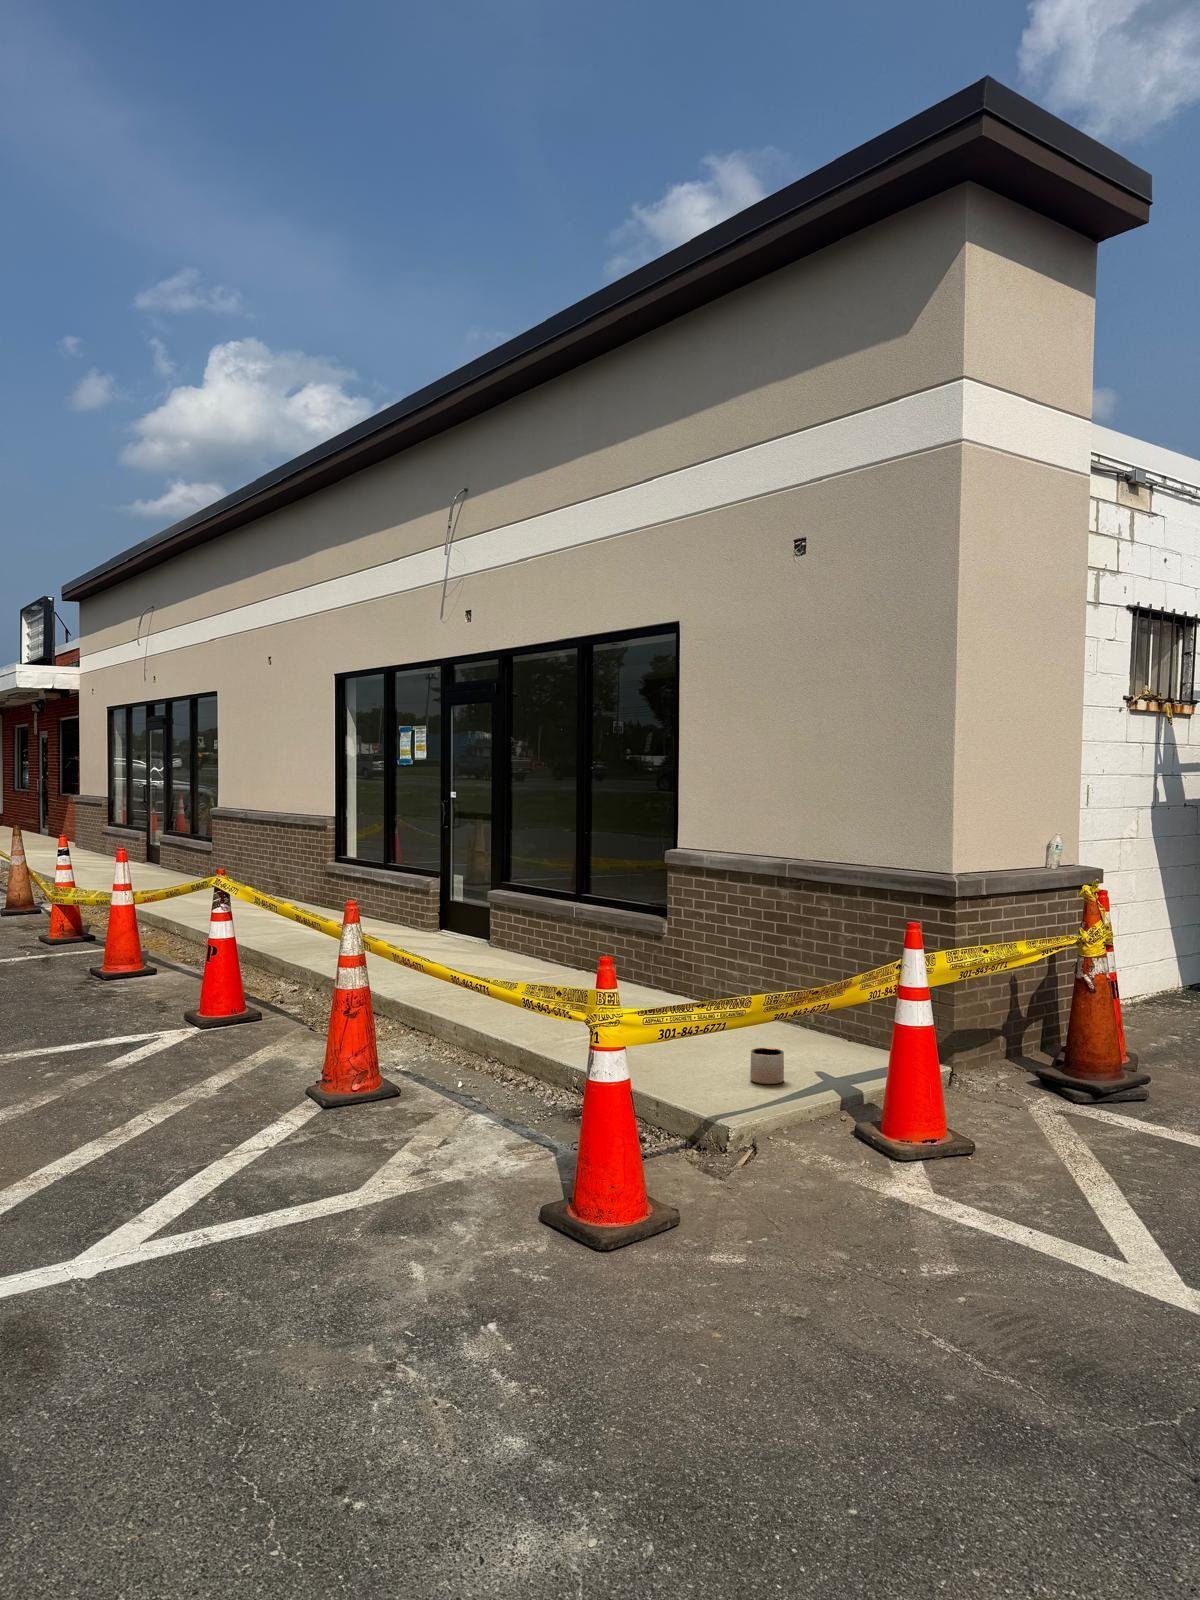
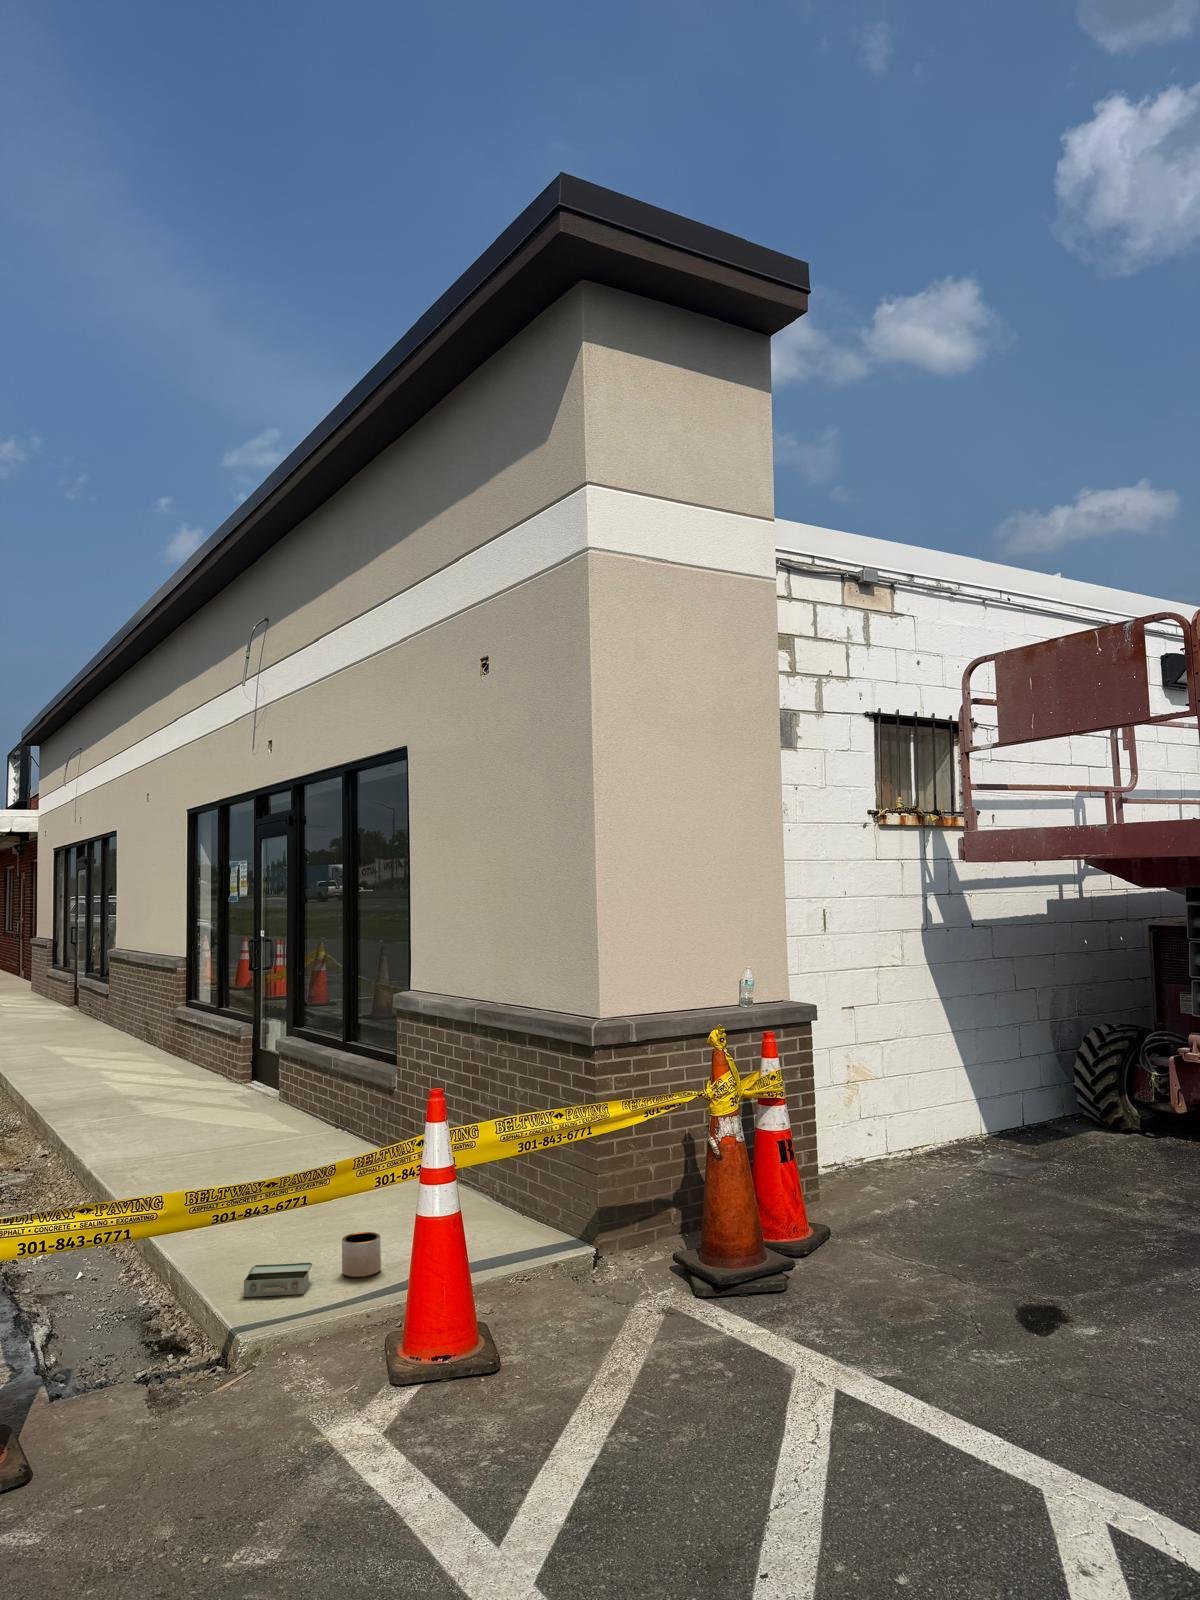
toolbox: none [681,1071,739,1096] -> present [244,1263,312,1297]

